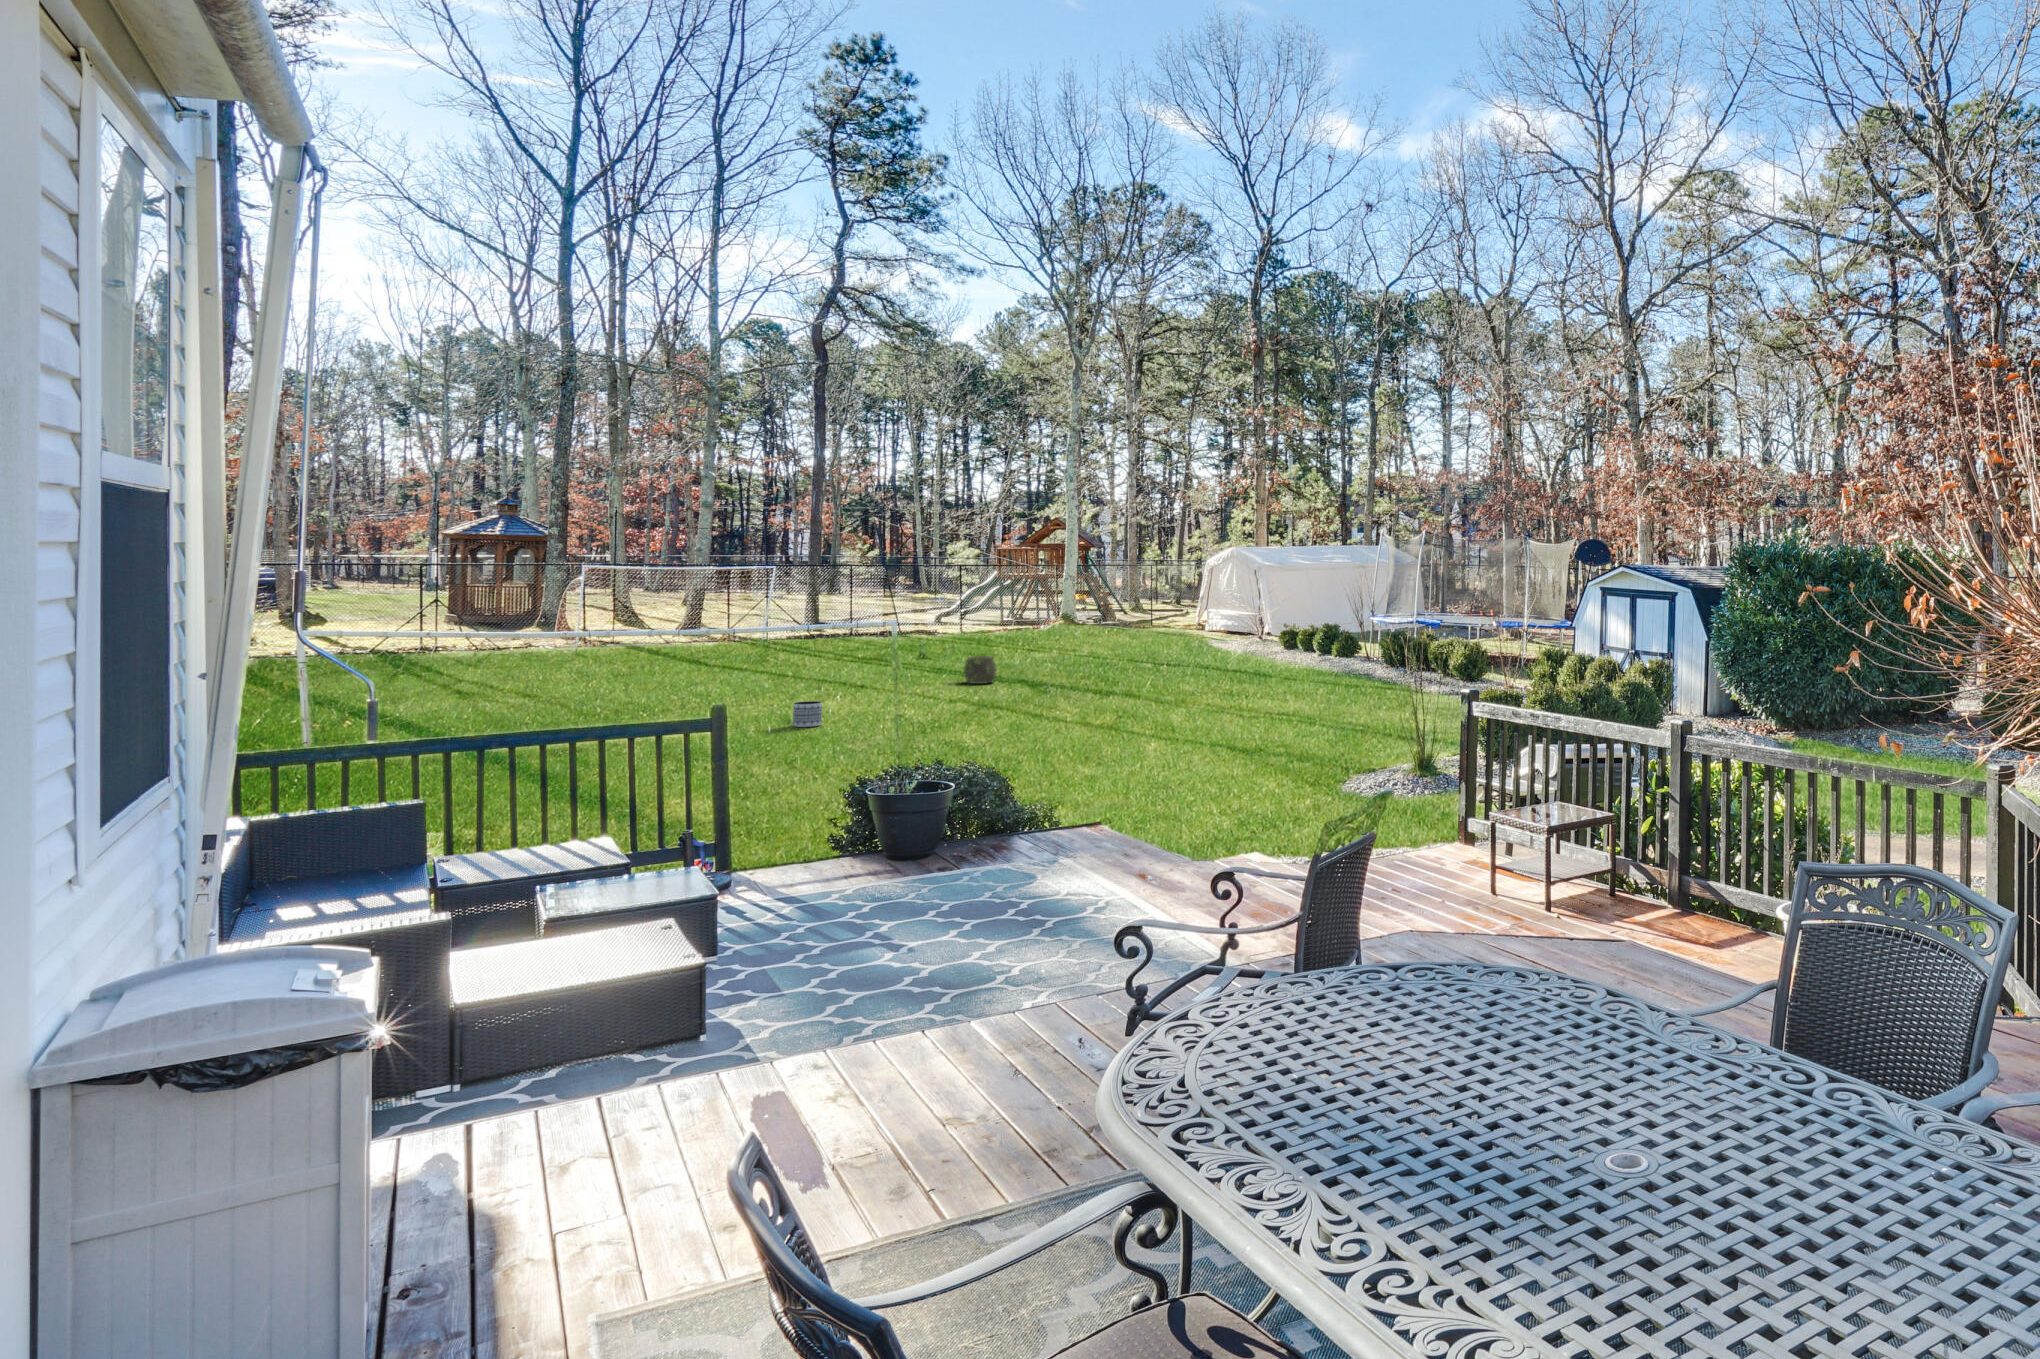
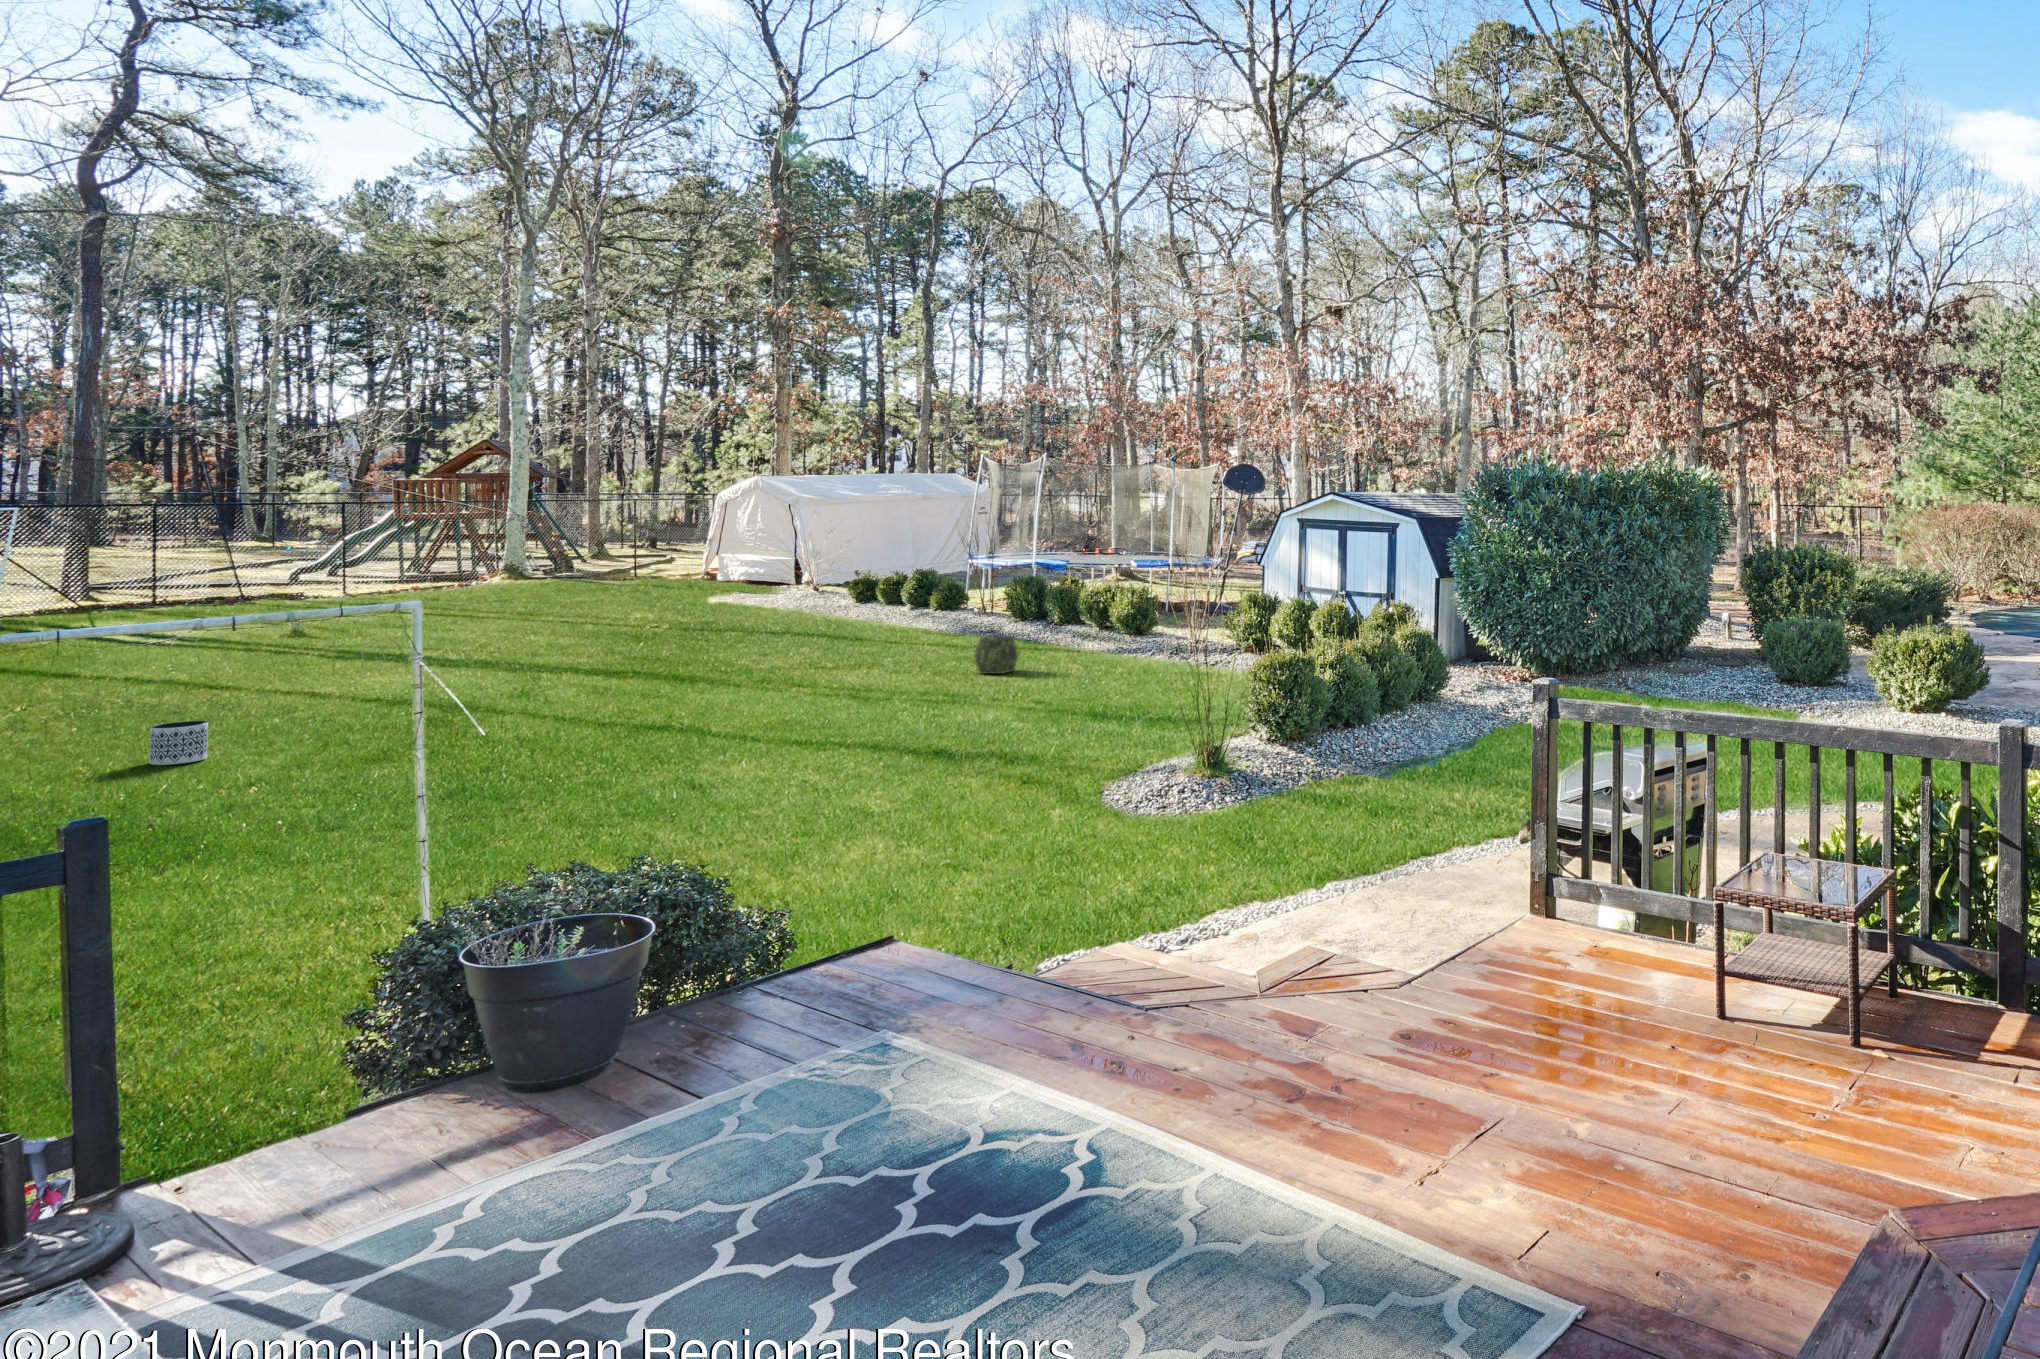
woven basket: present [964,656,996,684] -> present [975,636,1018,674]

